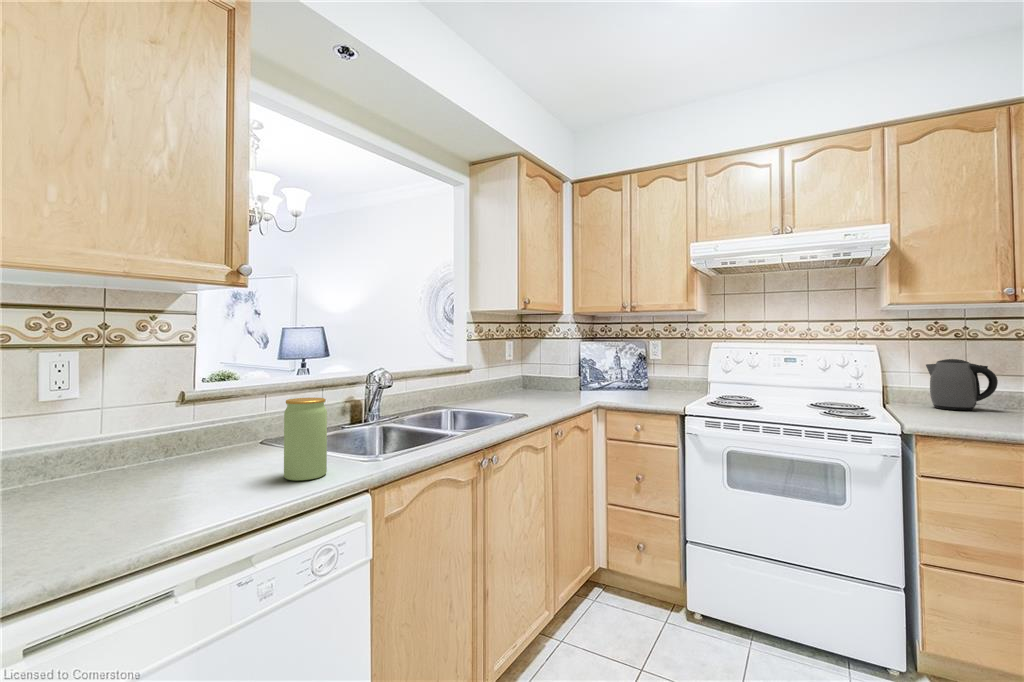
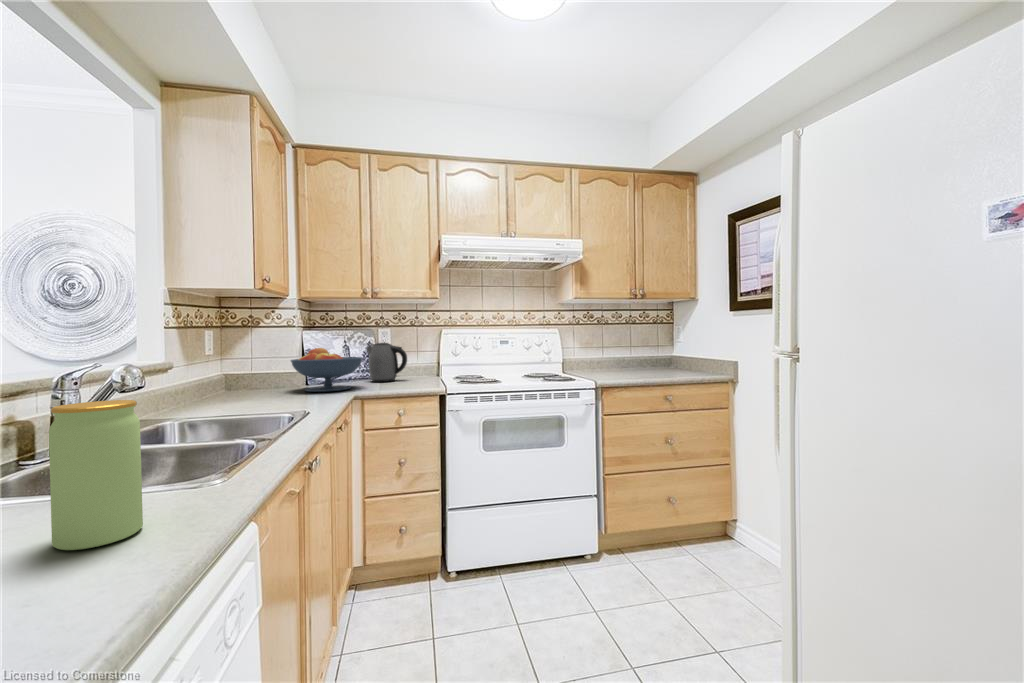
fruit bowl: none [556,358,617,398] -> present [291,348,363,392]
kettle: present [926,359,998,410] -> present [367,343,407,382]

